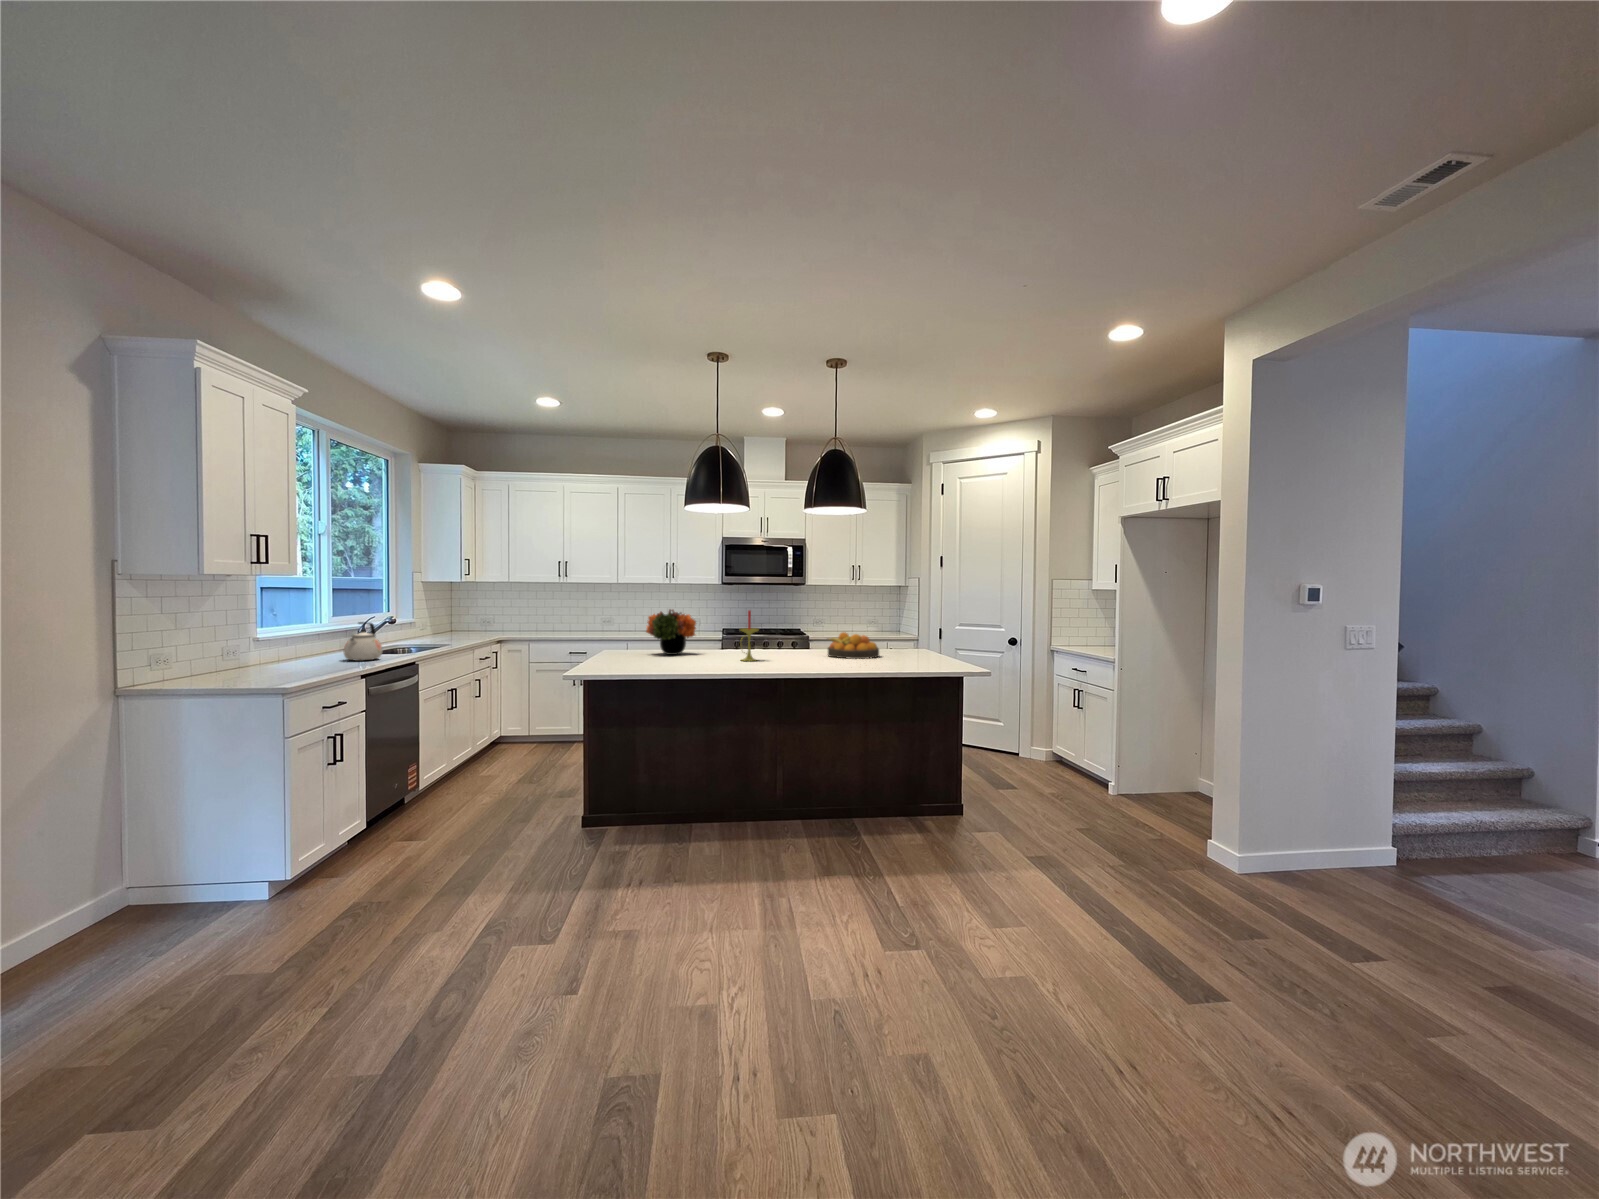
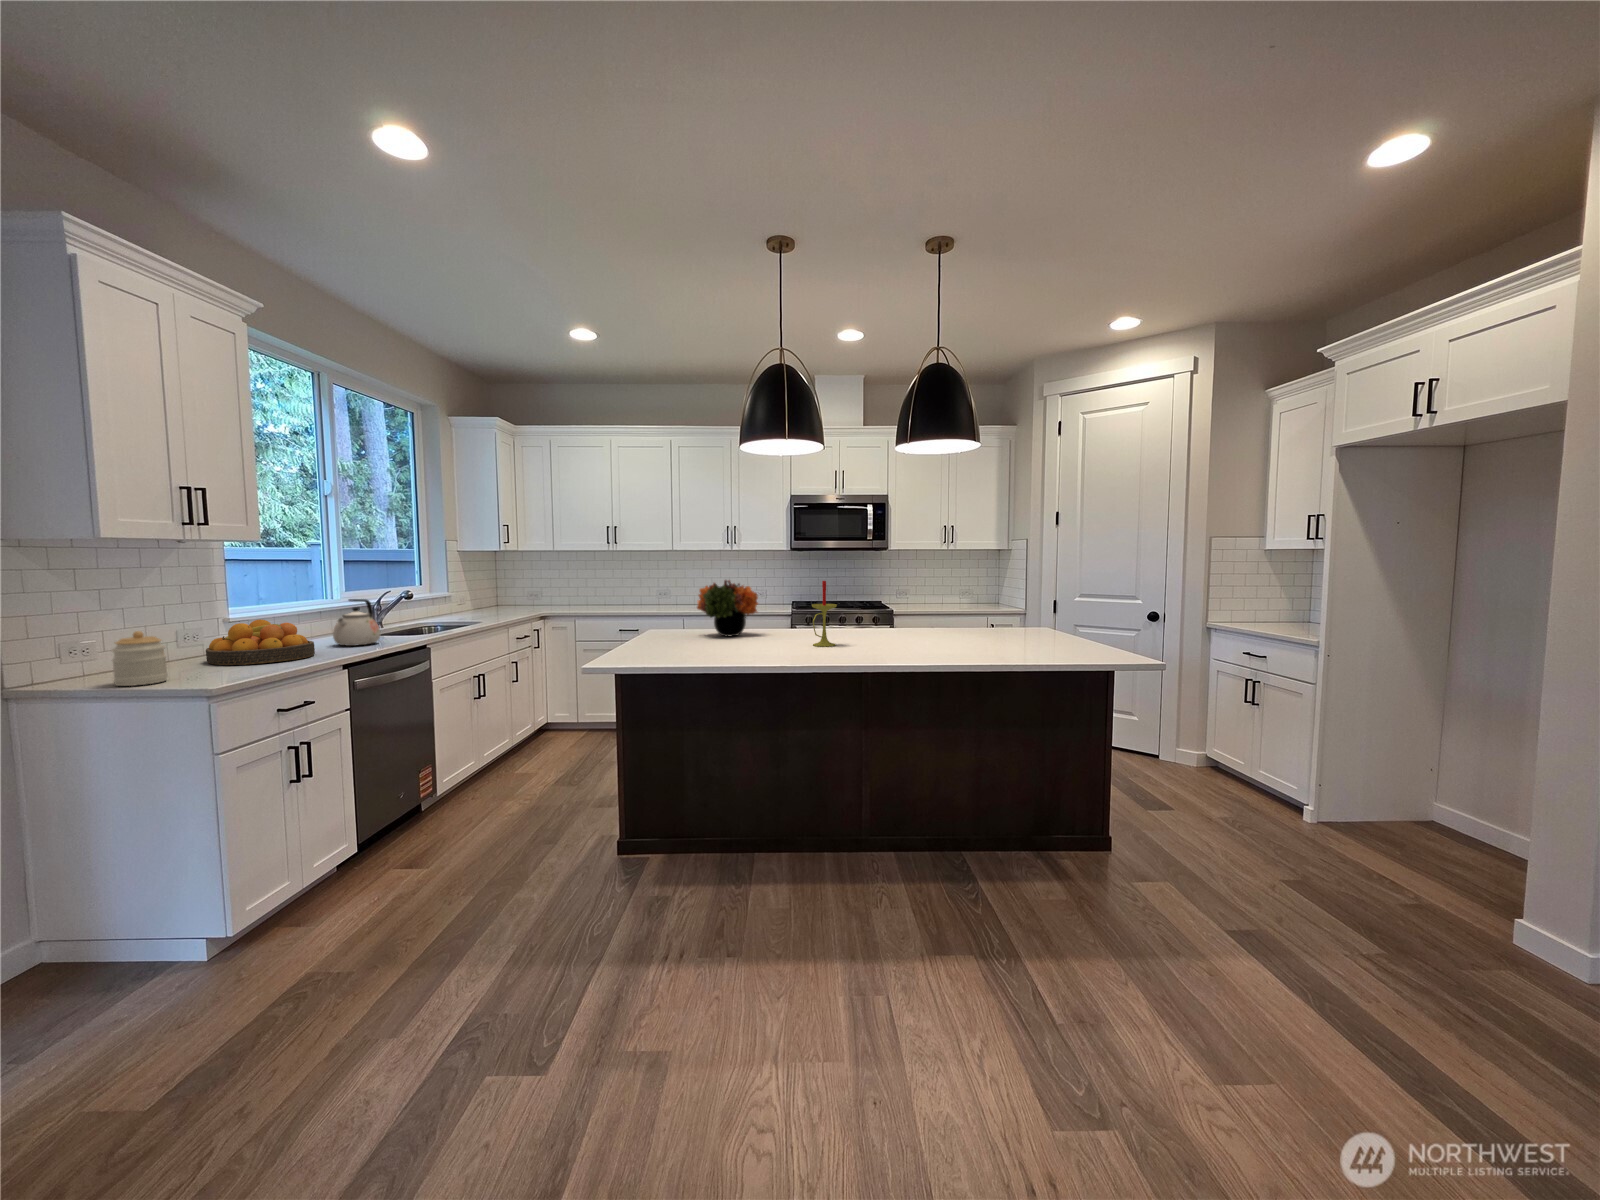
fruit bowl: present [828,632,879,659] -> present [206,619,315,665]
jar: none [203,644,242,686] -> present [112,631,168,686]

